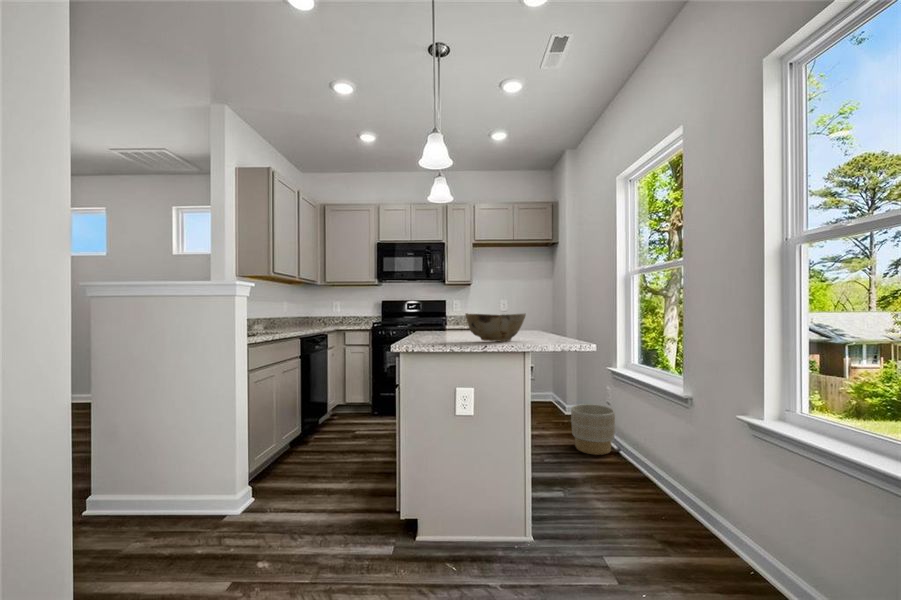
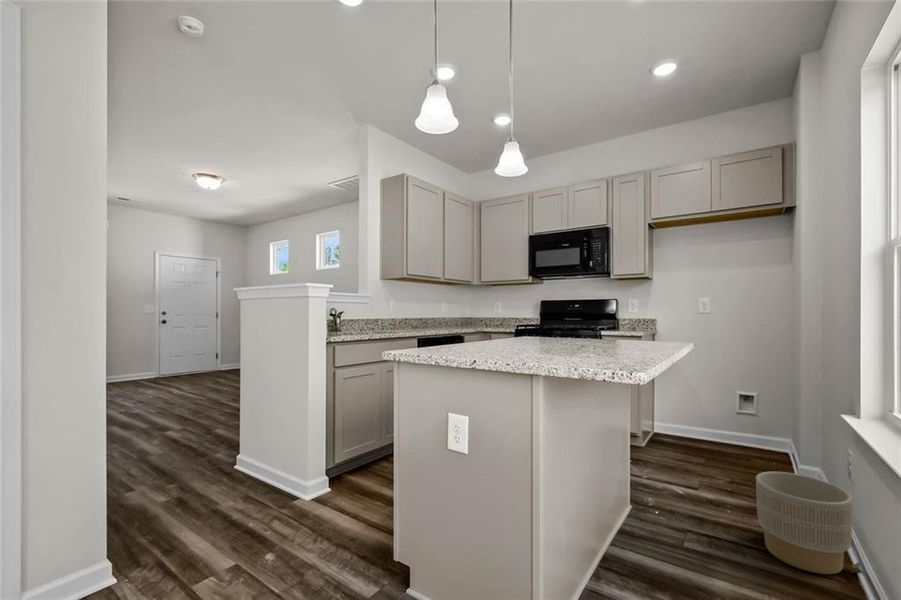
bowl: present [466,313,526,342] -> none [497,311,580,353]

